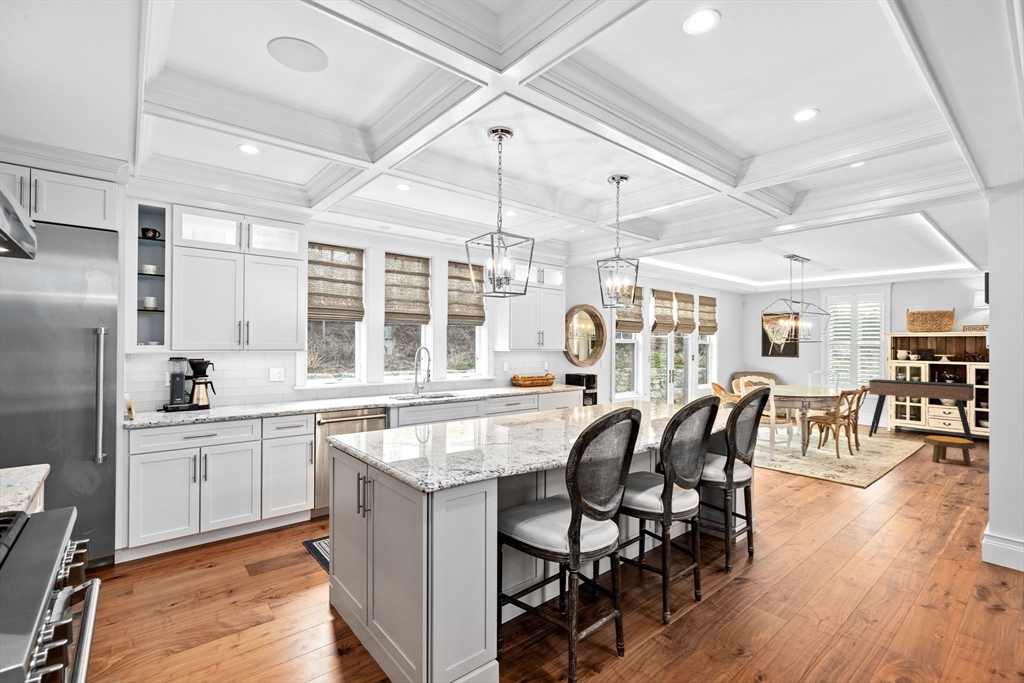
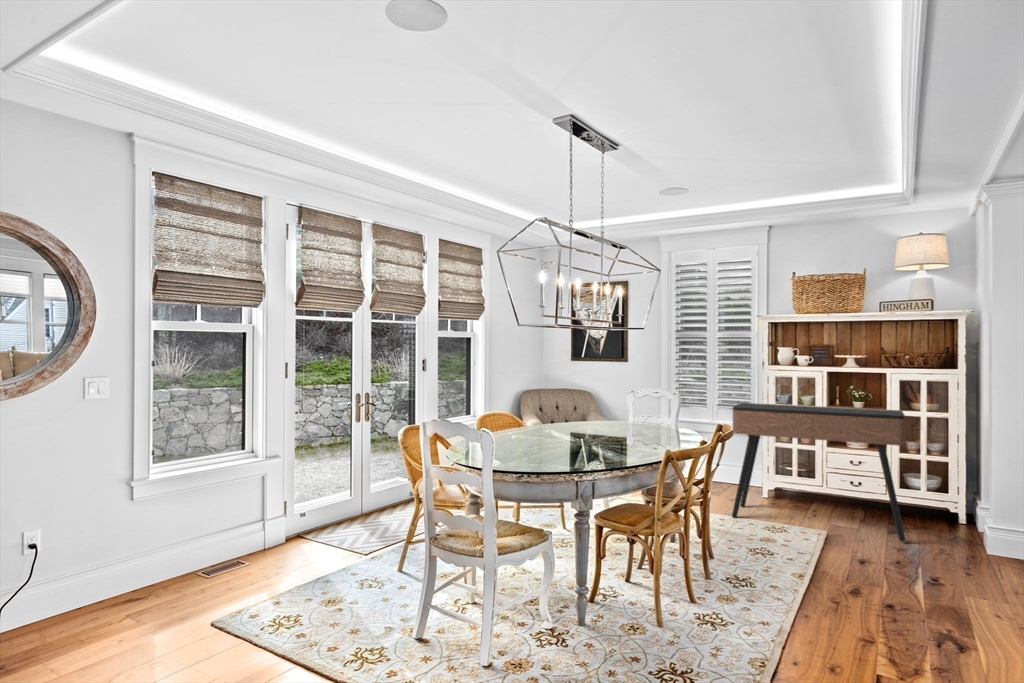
footstool: present [924,436,976,465] -> none [832,533,934,606]

